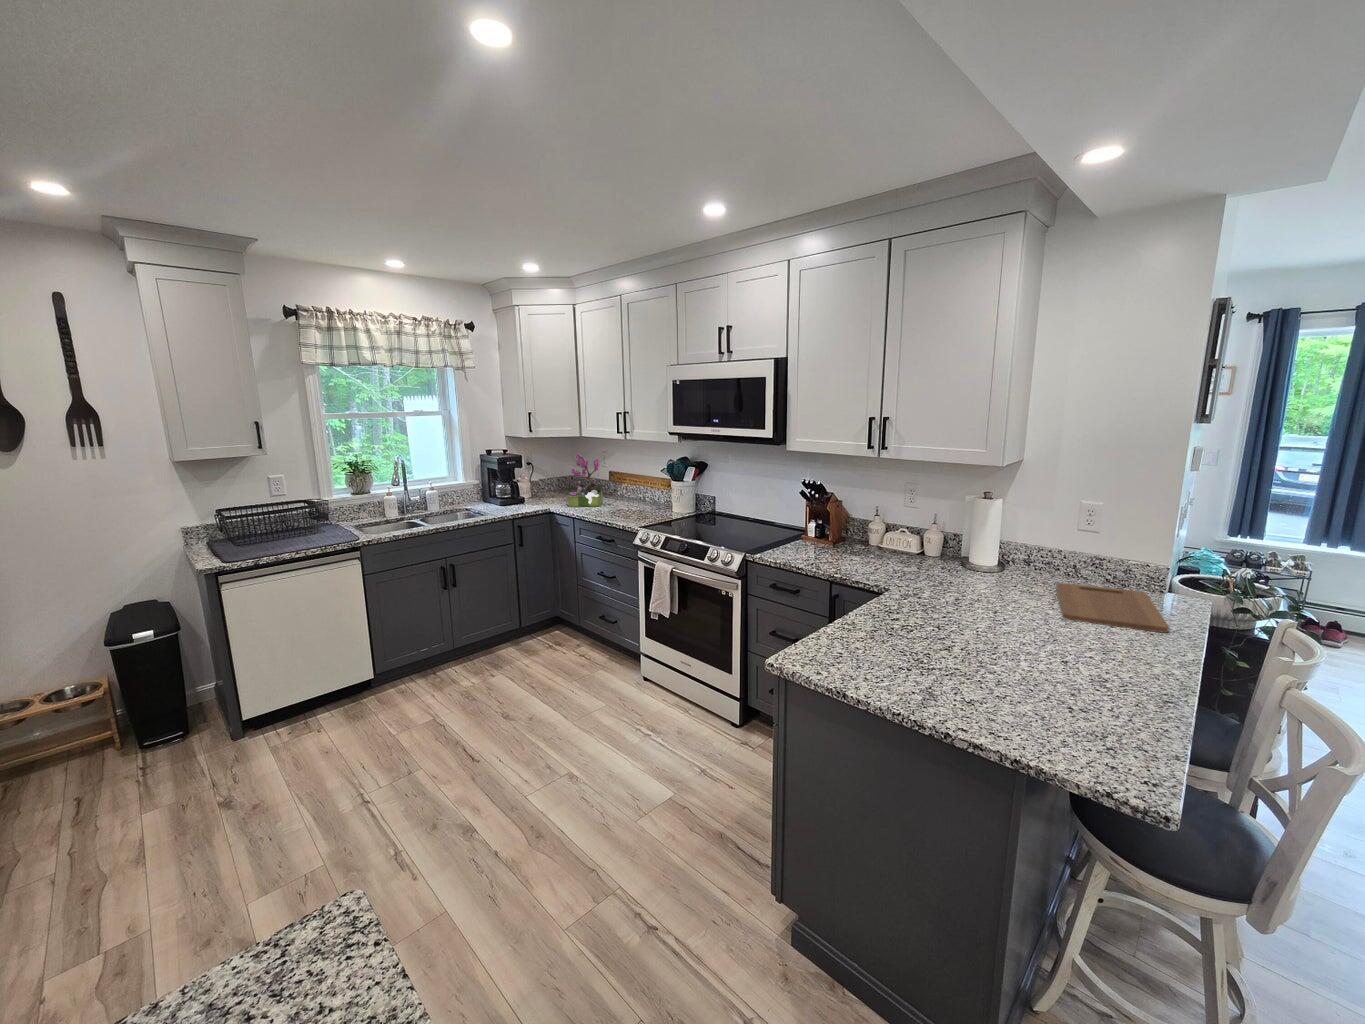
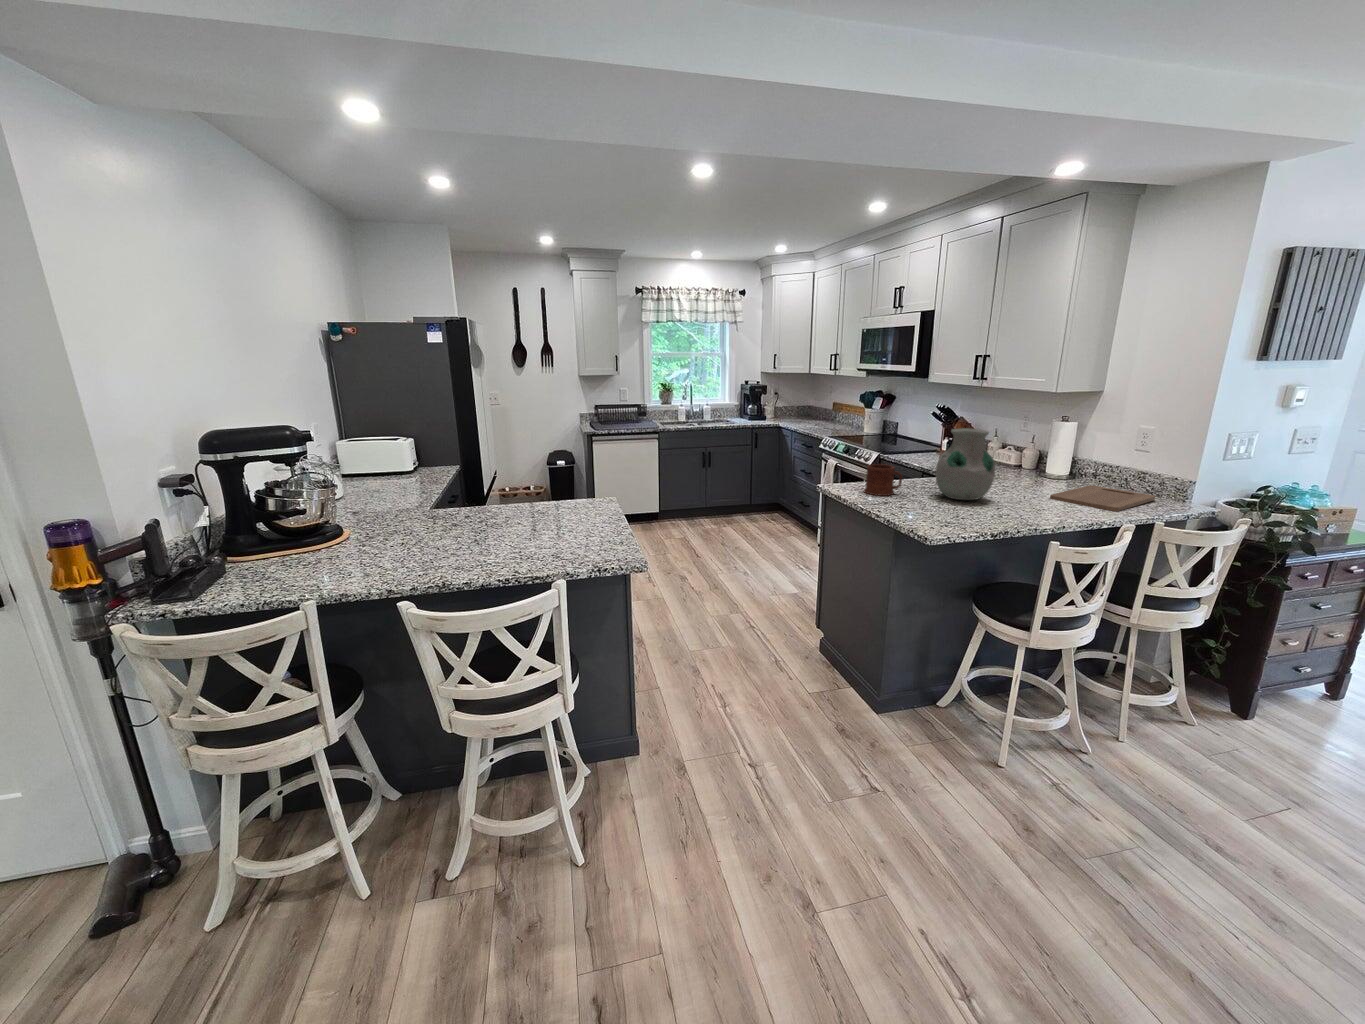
flower arrangement: present [568,453,603,507] -> none [793,385,823,425]
vase: none [948,535,1045,653] -> present [936,428,995,500]
mug: none [853,607,915,670] -> present [864,464,902,496]

